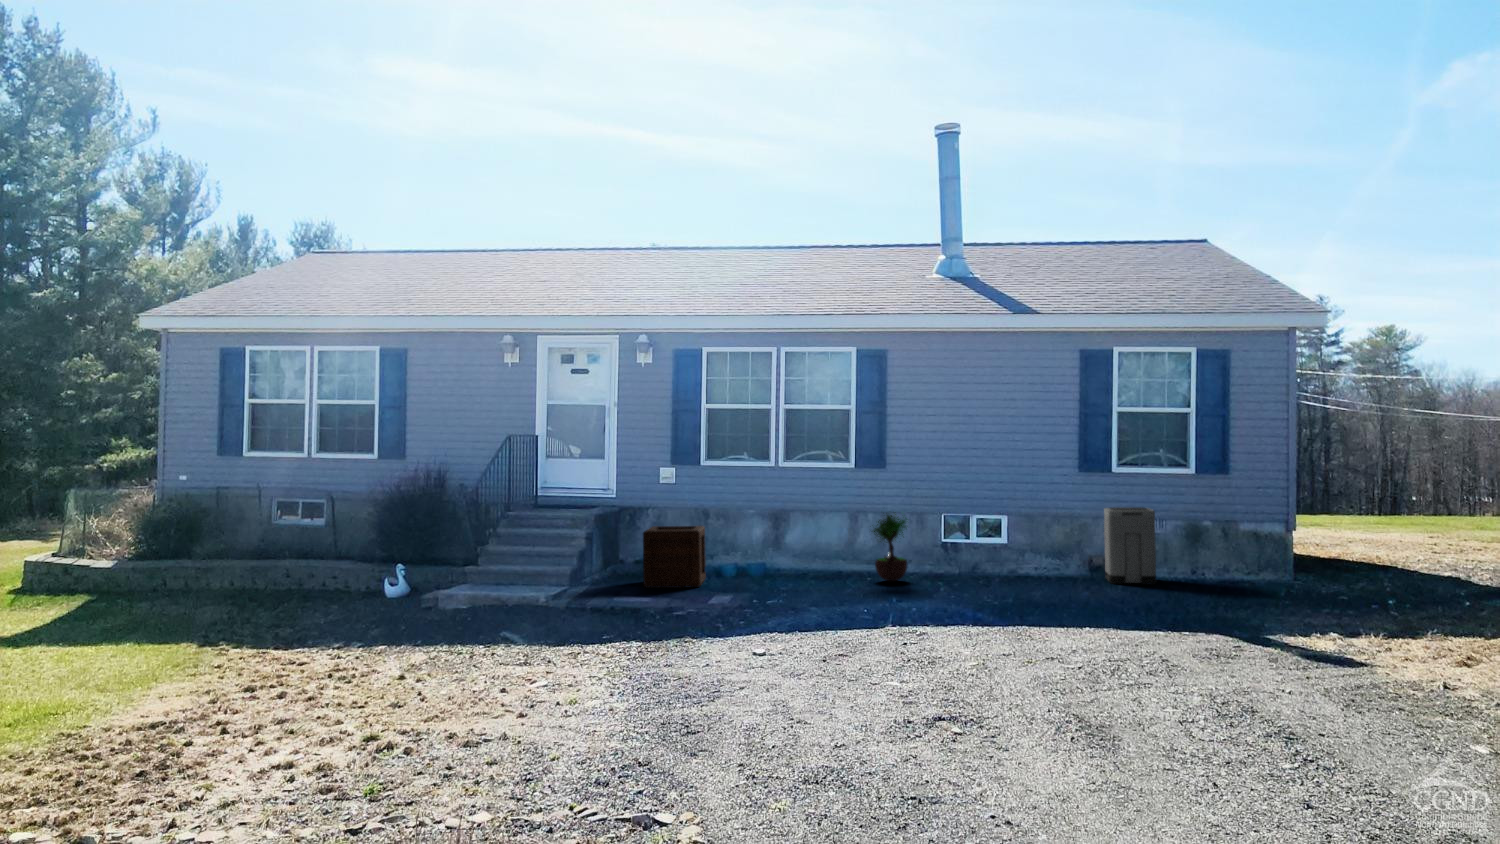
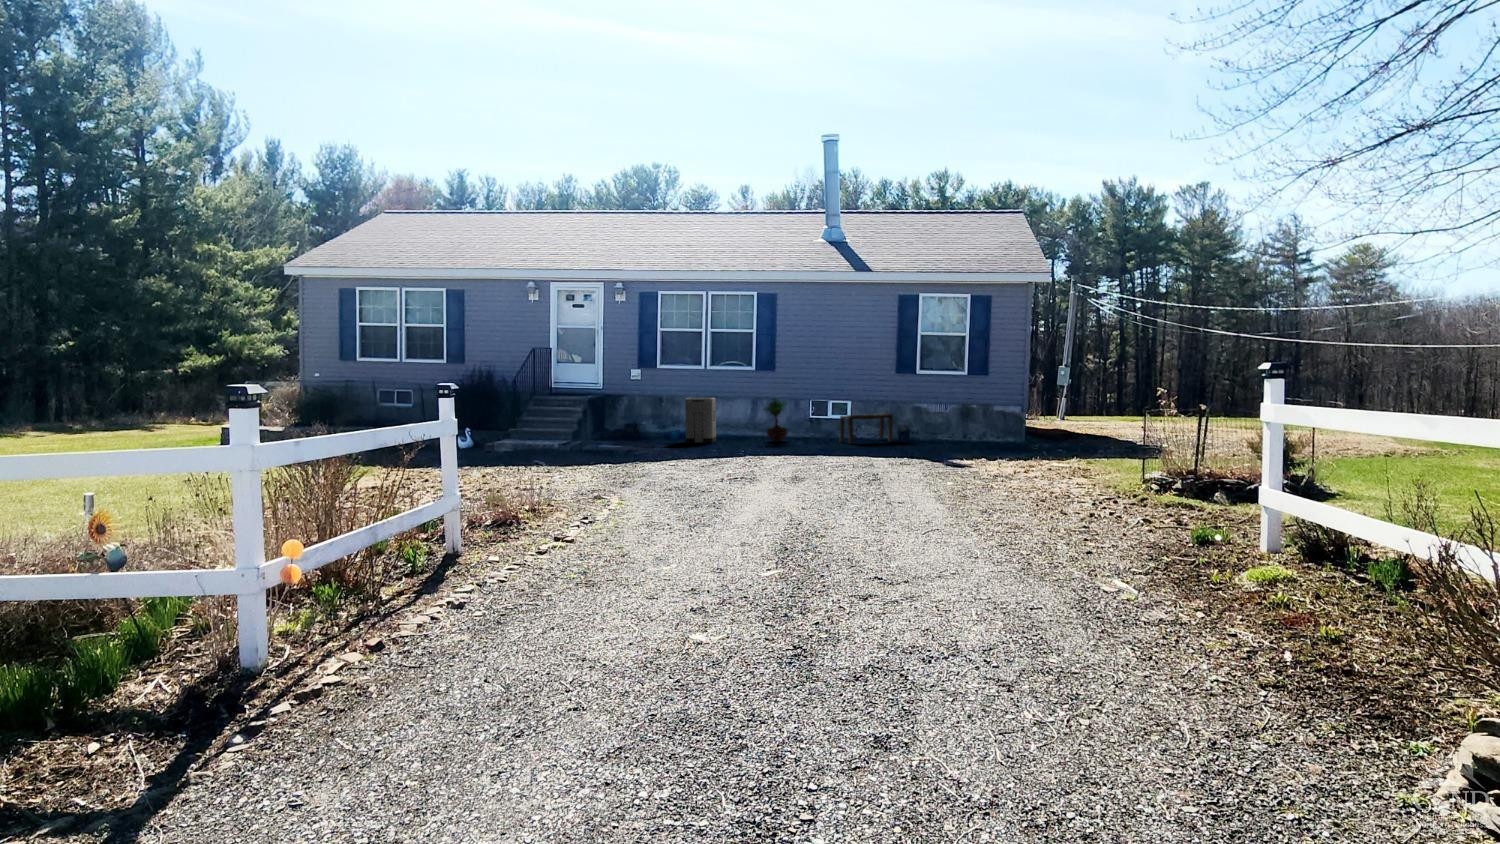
trash can: present [1104,507,1156,584] -> present [685,397,716,443]
wooden crate: present [643,526,706,588] -> none [619,407,660,445]
bench: none [994,536,1081,587] -> present [840,413,893,444]

